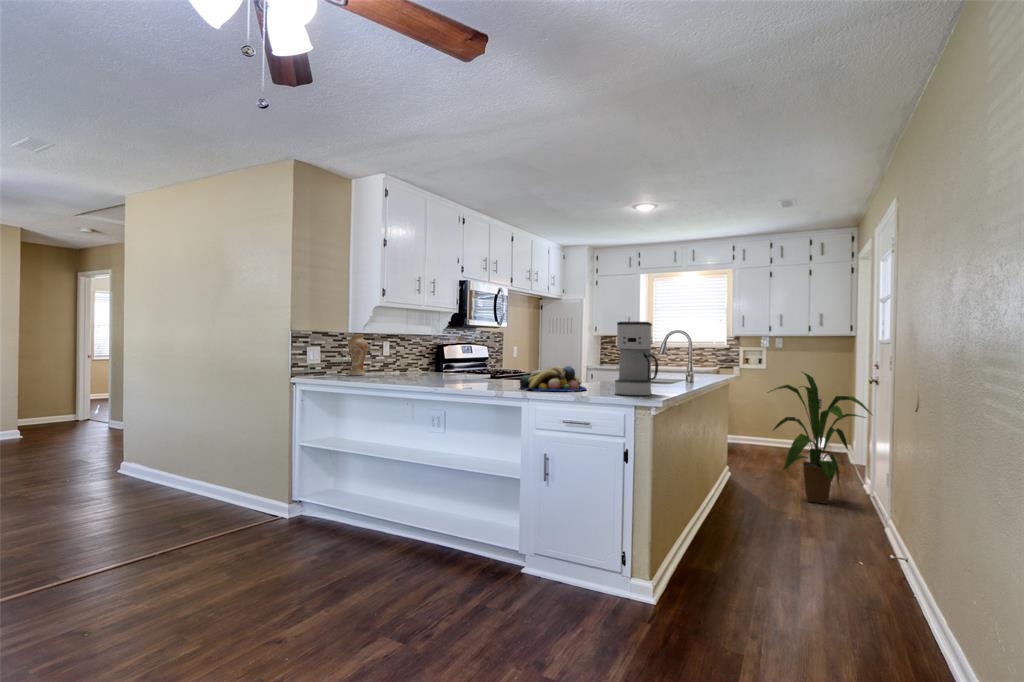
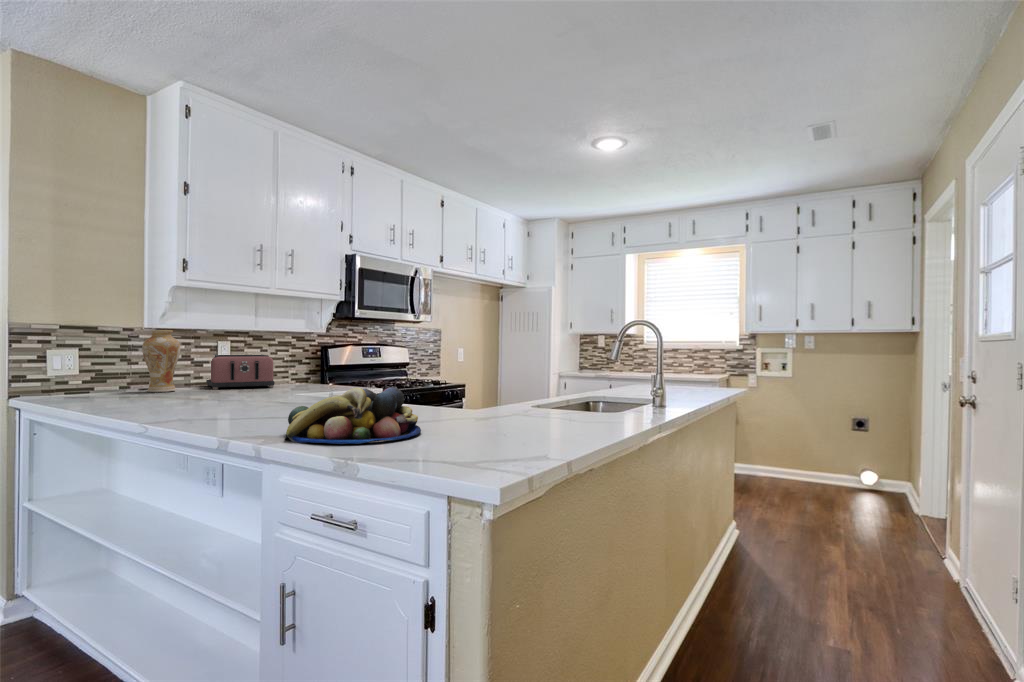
coffee maker: present [615,322,658,396] -> none [434,294,533,465]
toaster: none [367,351,419,374] -> present [206,354,275,390]
house plant: present [769,372,871,504] -> none [789,386,978,608]

